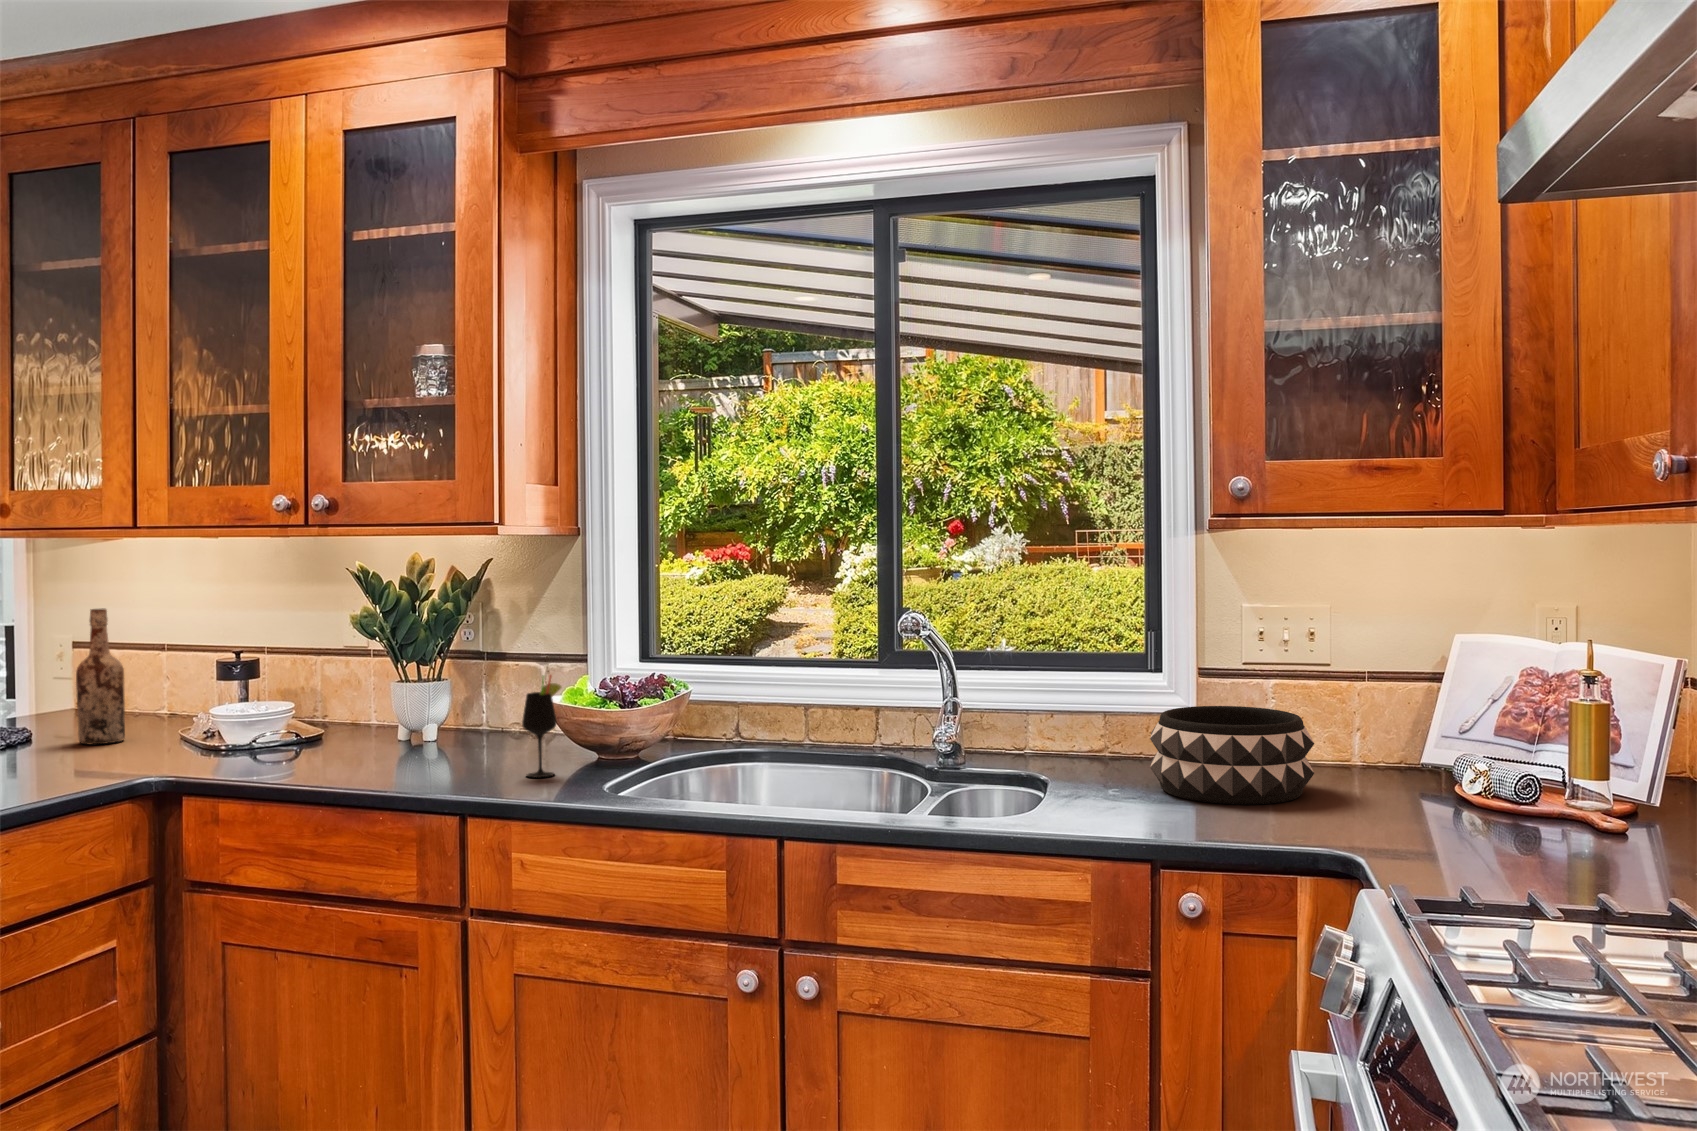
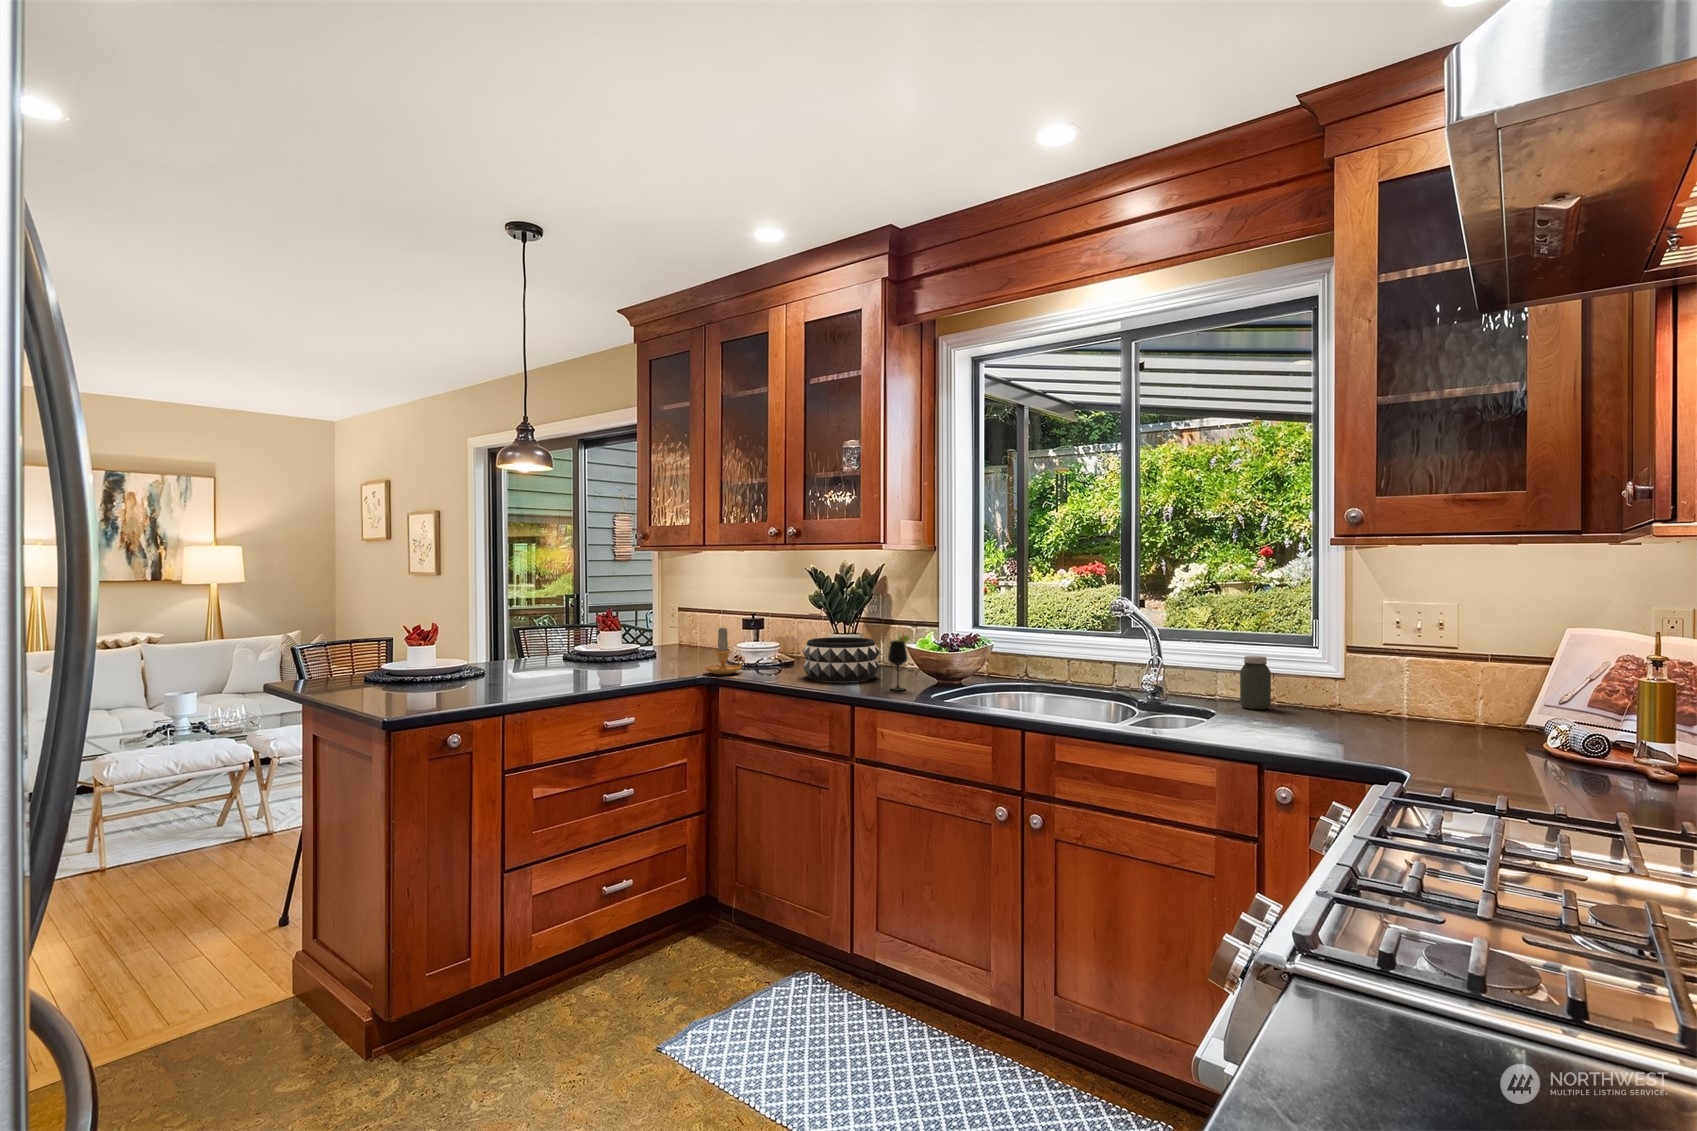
wine bottle: present [76,608,125,745] -> none [676,588,698,660]
candle: none [155,679,235,770] -> present [705,628,745,675]
jar: none [1058,687,1099,764] -> present [1240,656,1271,709]
decorative bowl: present [1150,706,1314,805] -> present [802,637,880,682]

